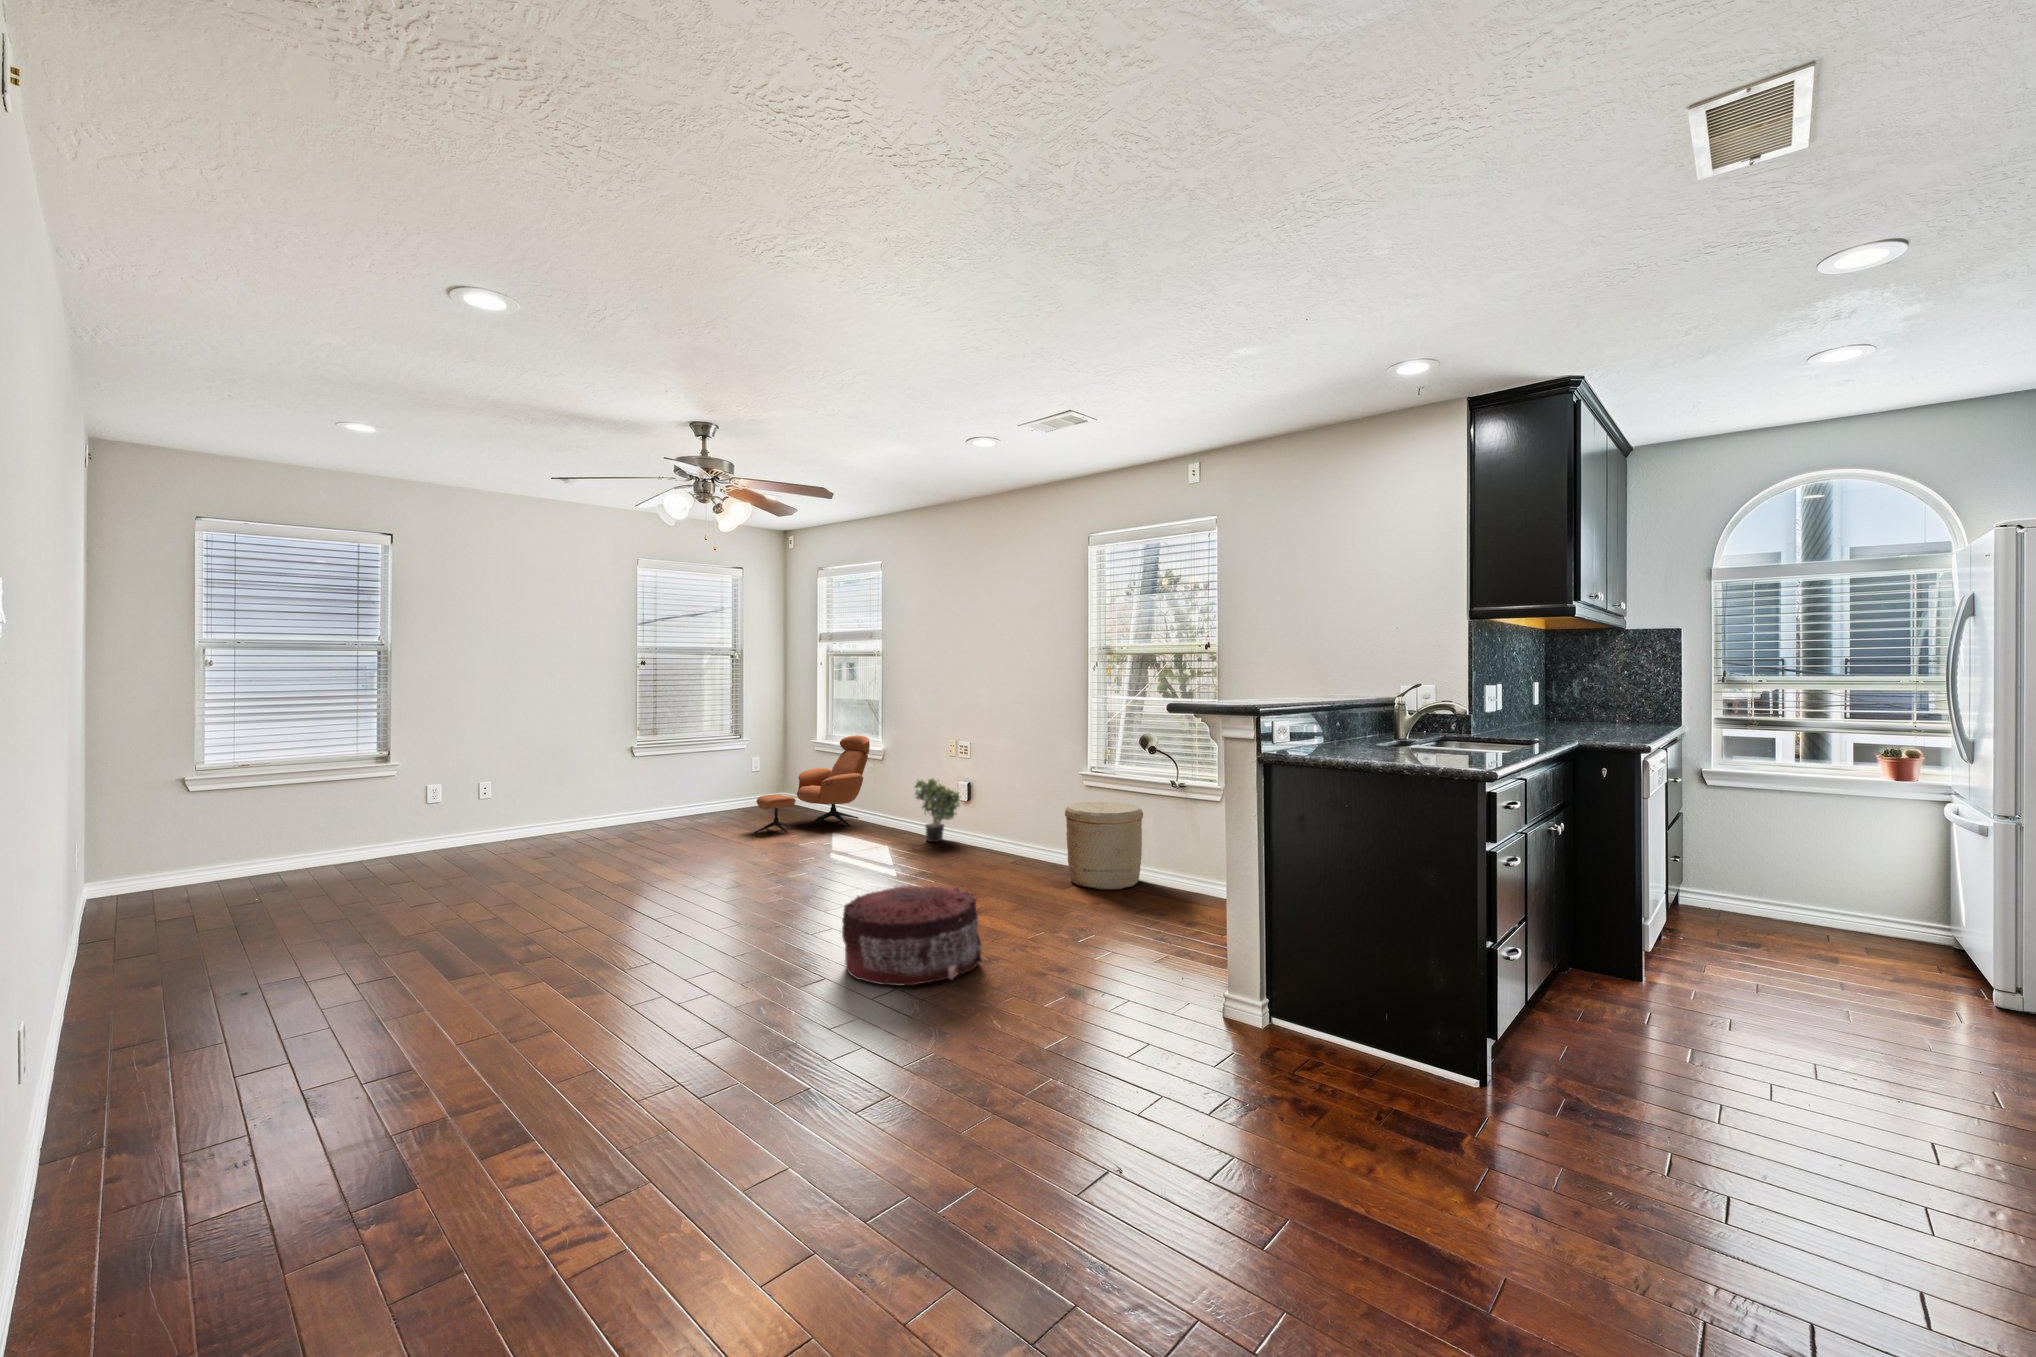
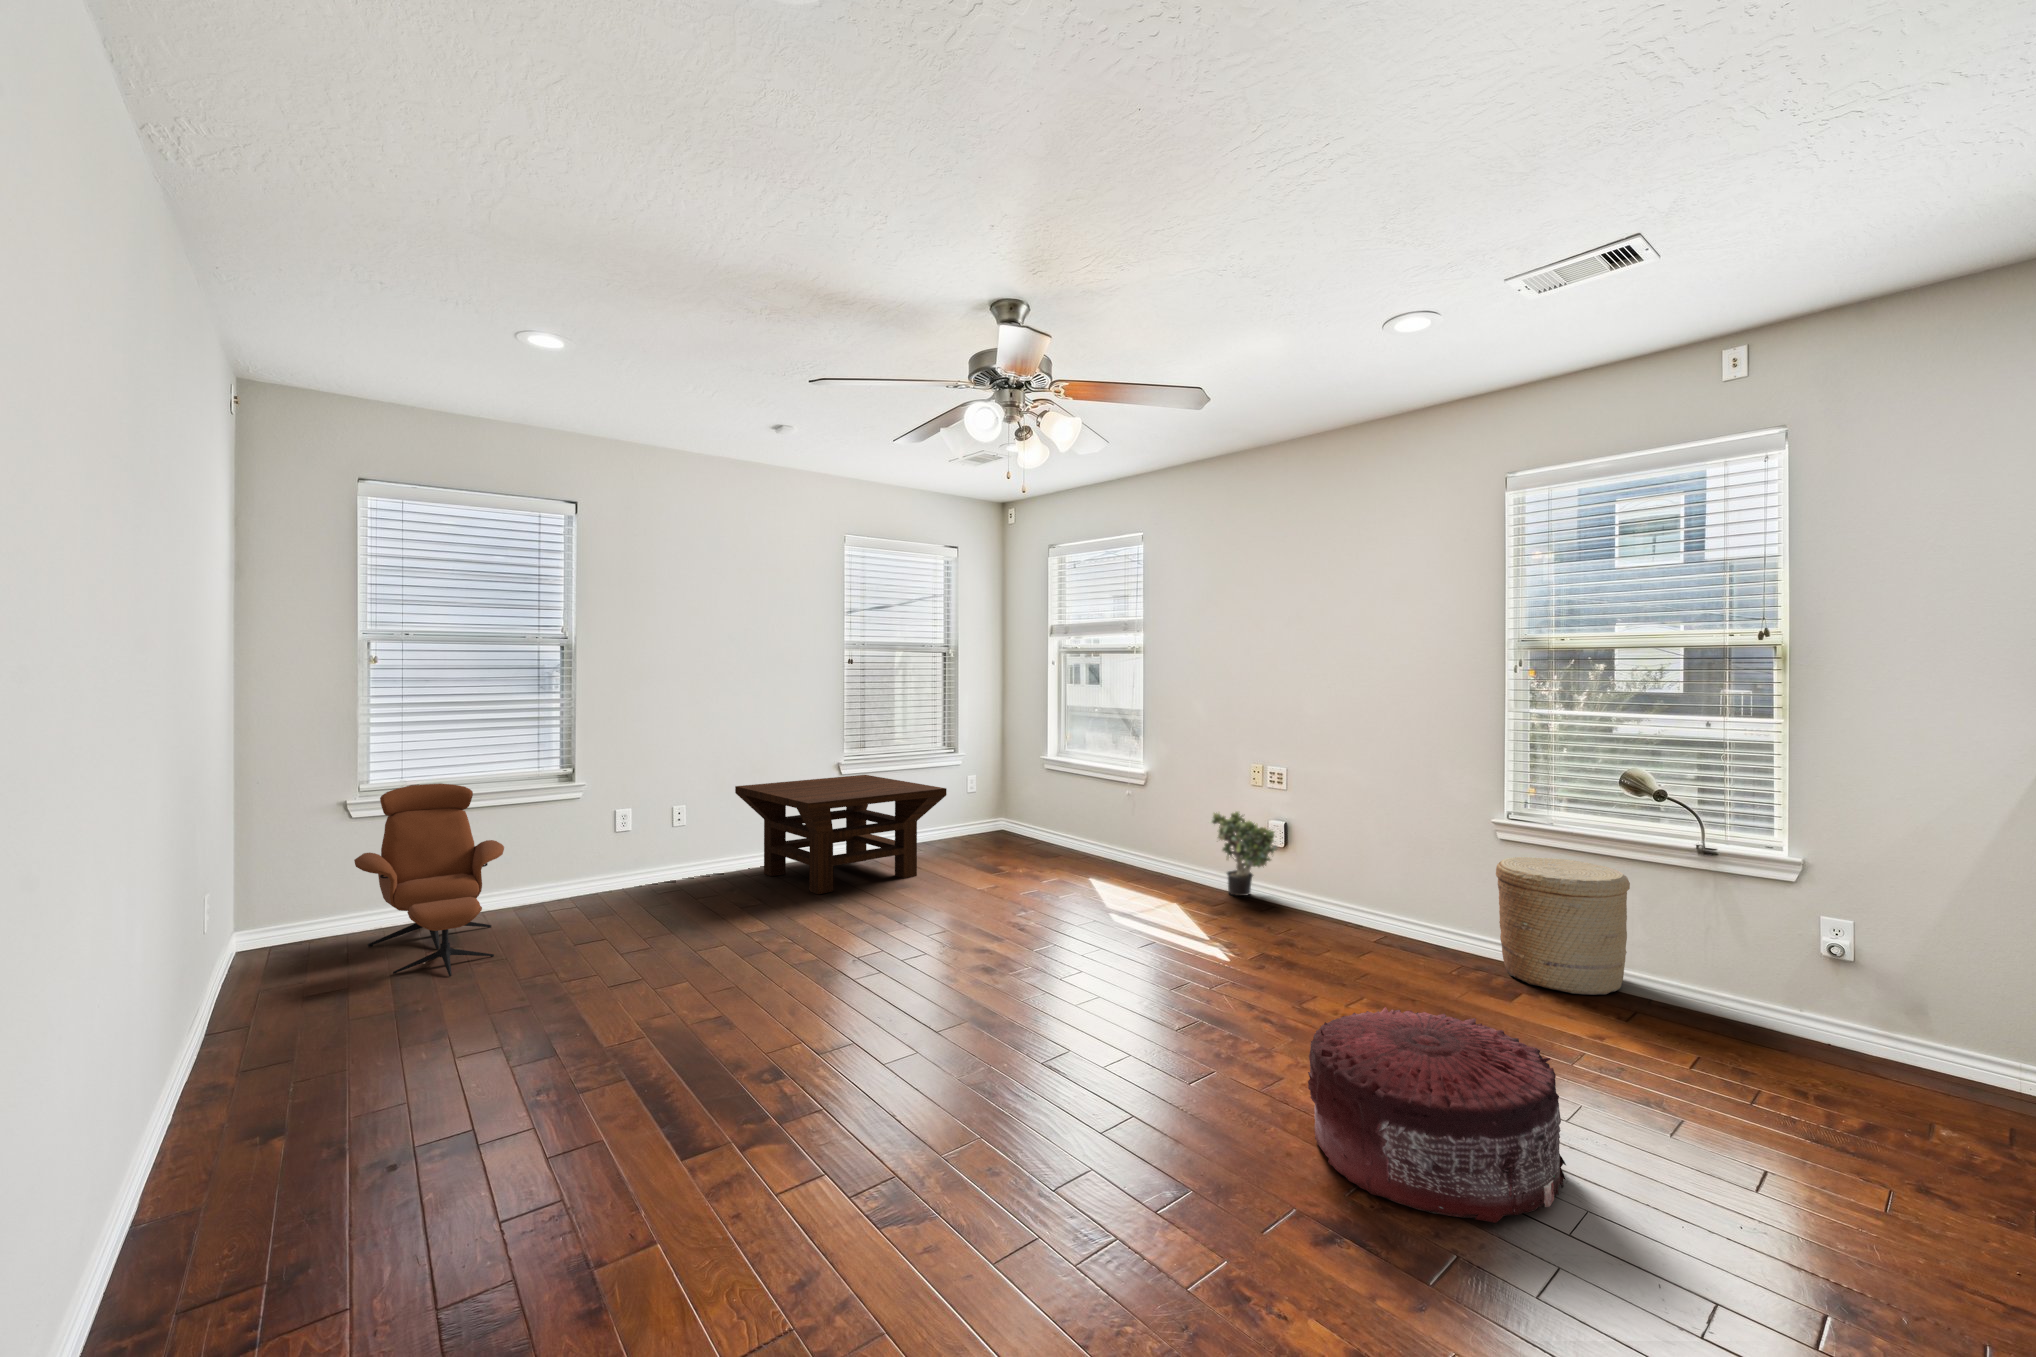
lounge chair: present [754,735,870,833] -> present [354,784,504,976]
coffee table: none [535,756,713,849] -> present [735,775,947,894]

